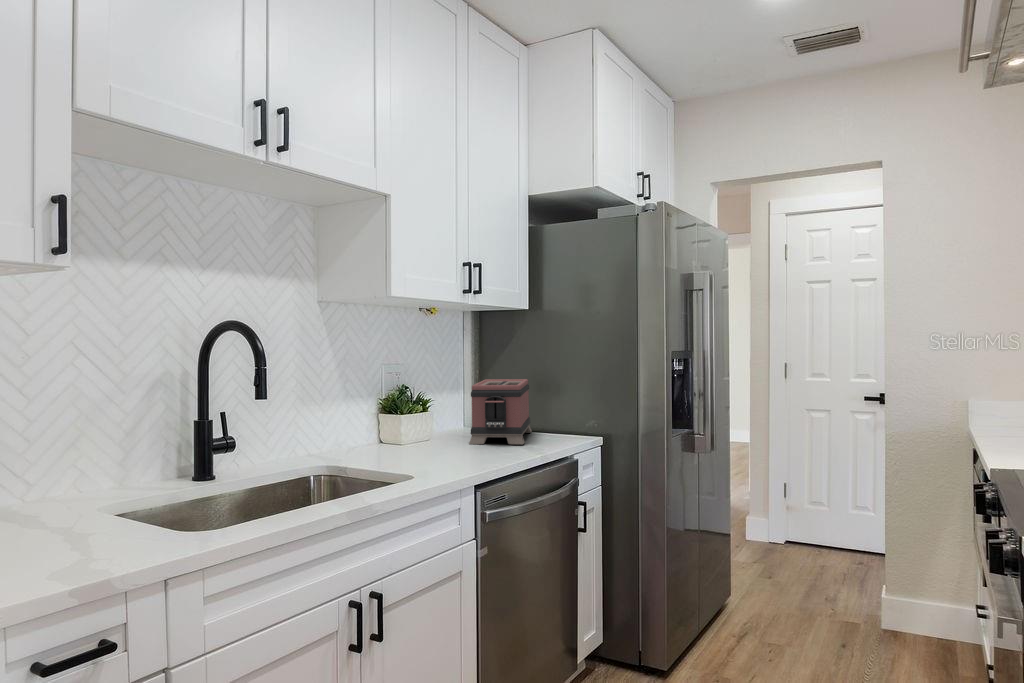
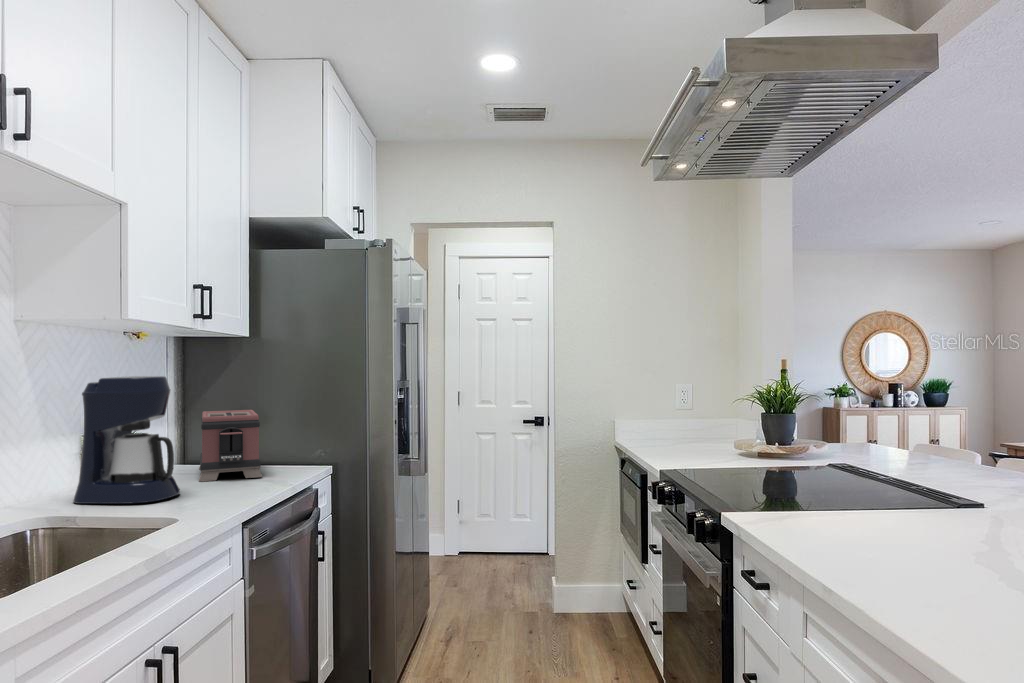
coffee maker: none [360,348,442,460] -> present [73,376,180,504]

